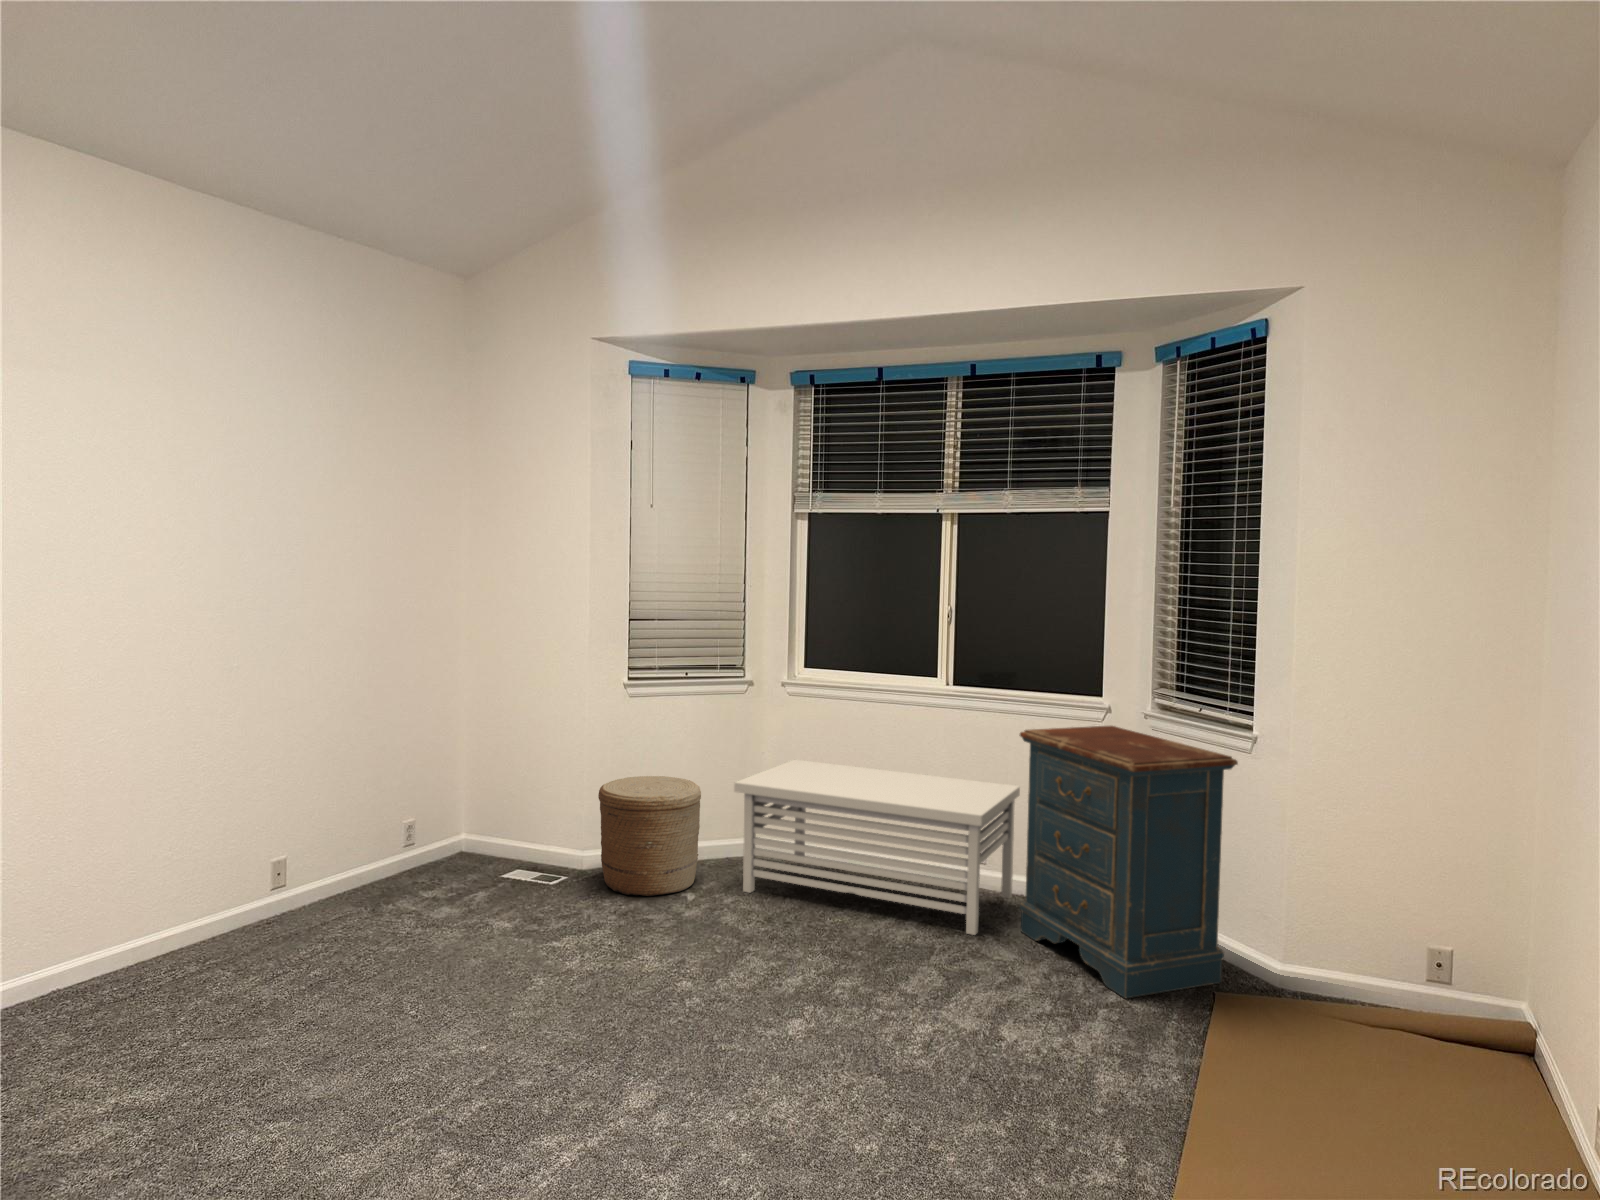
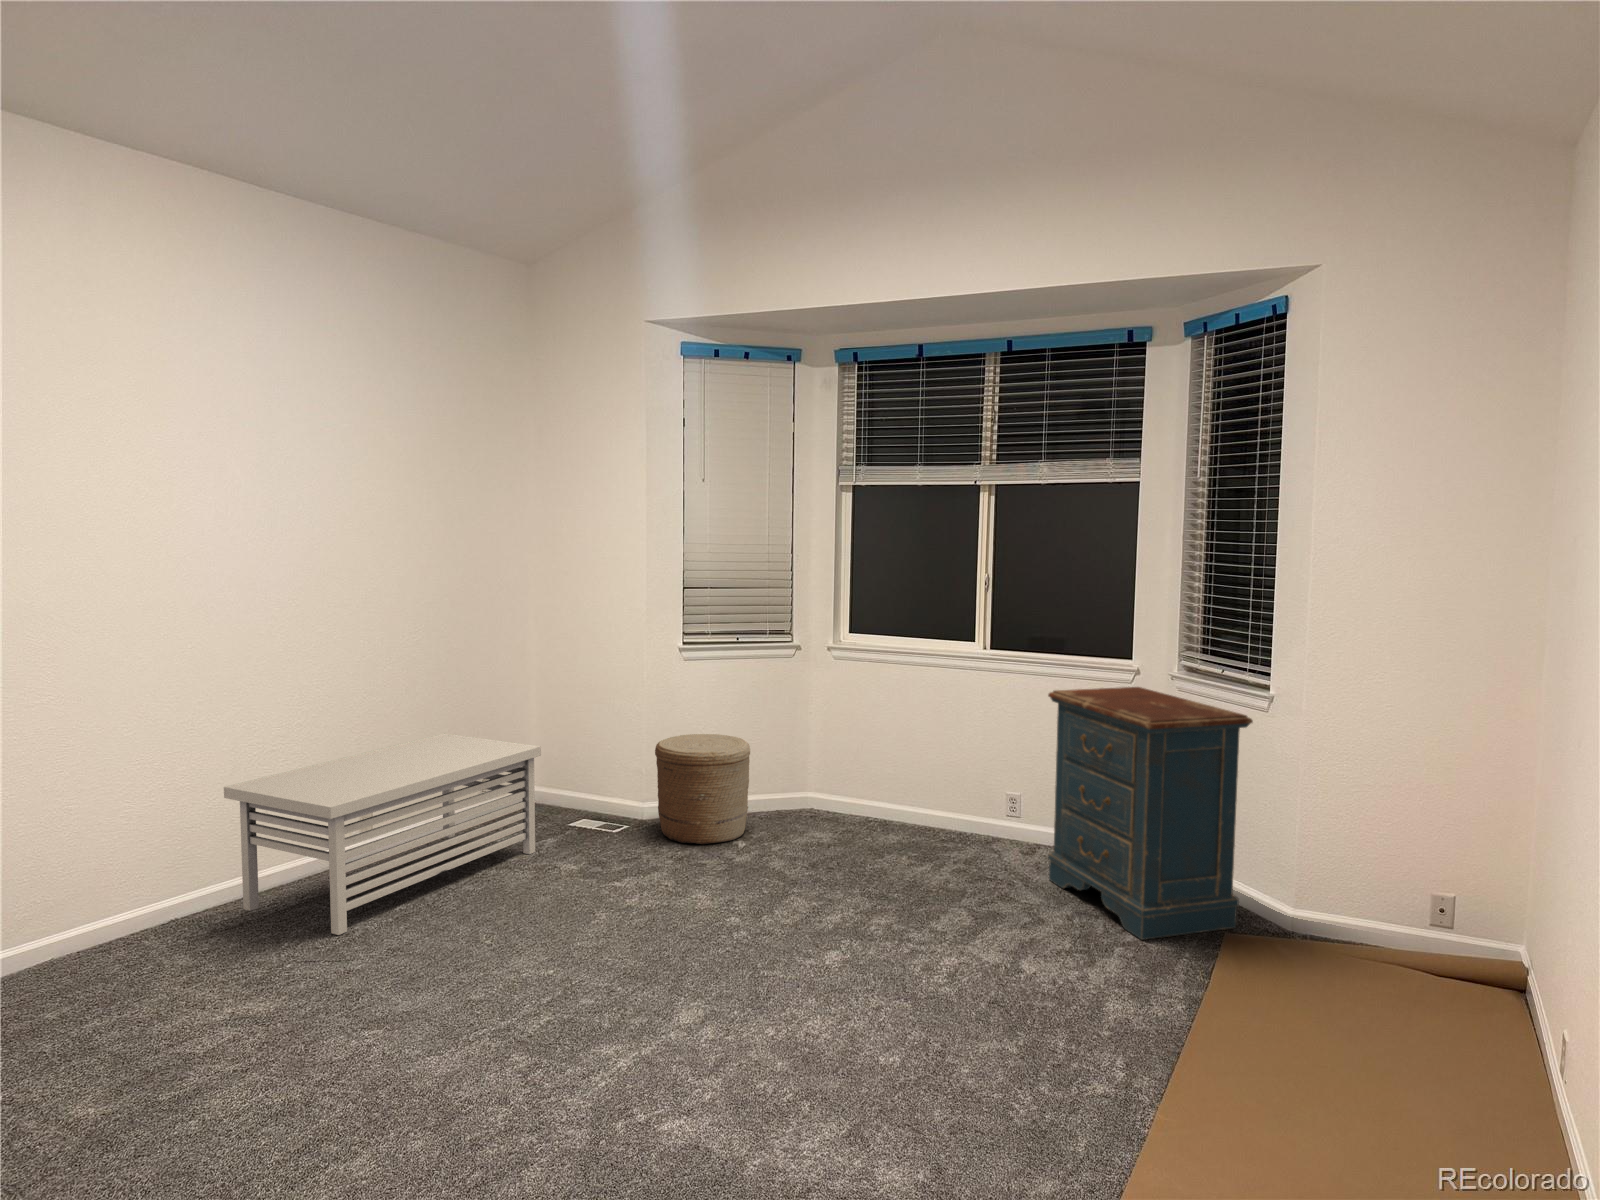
storage bench: present [734,760,1020,935] -> present [224,733,541,935]

